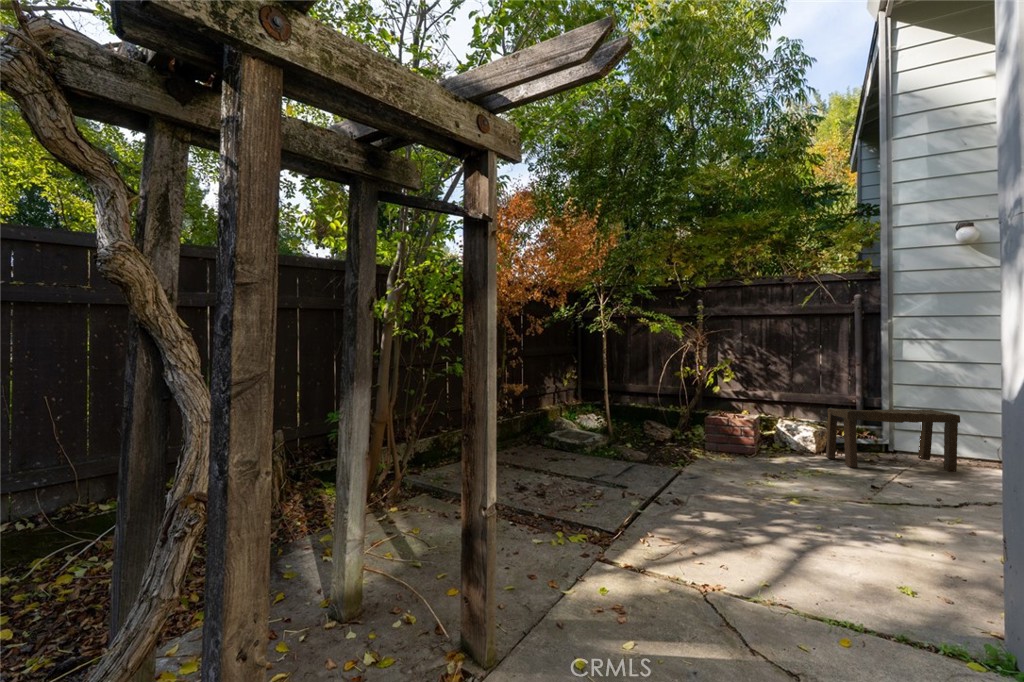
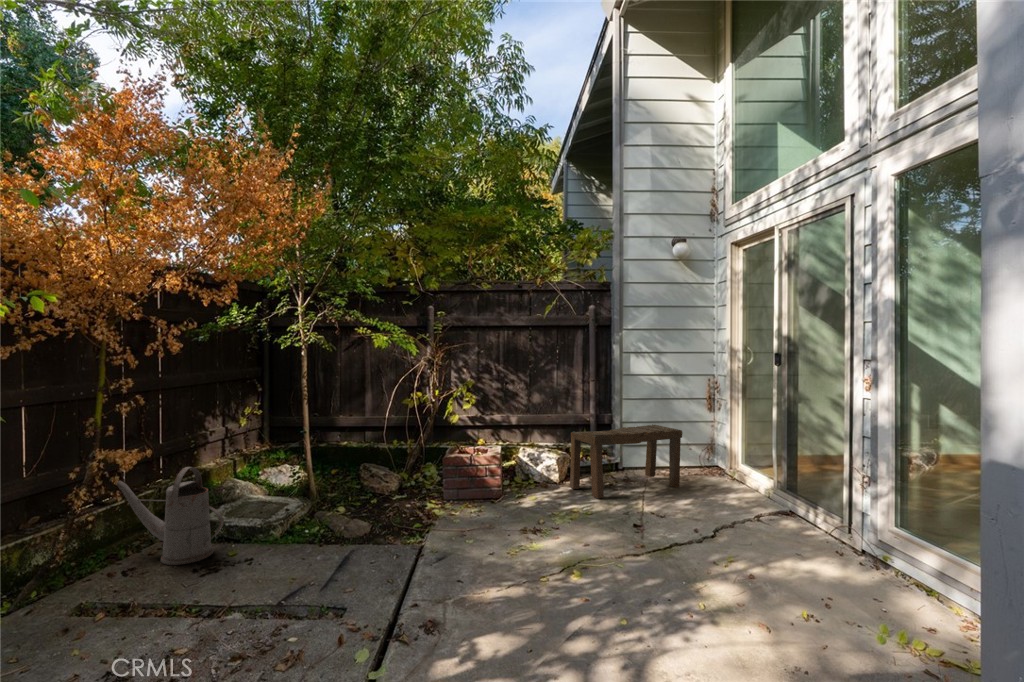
watering can: none [501,402,555,457] -> present [117,467,224,565]

